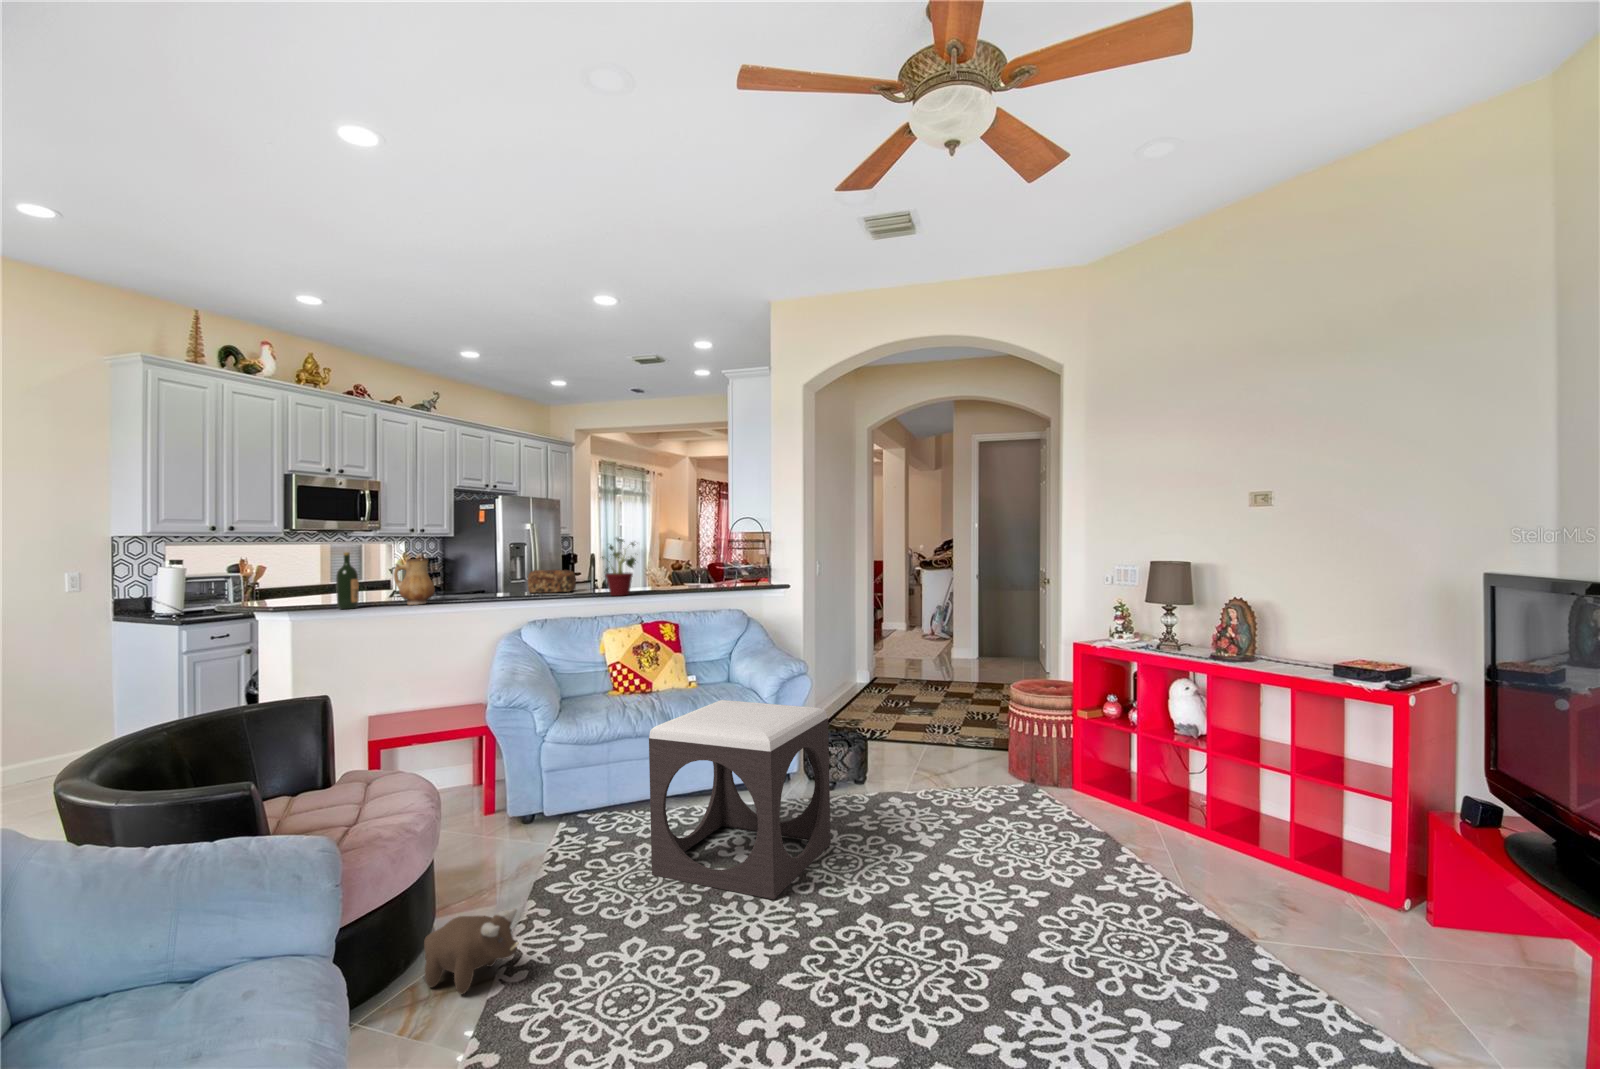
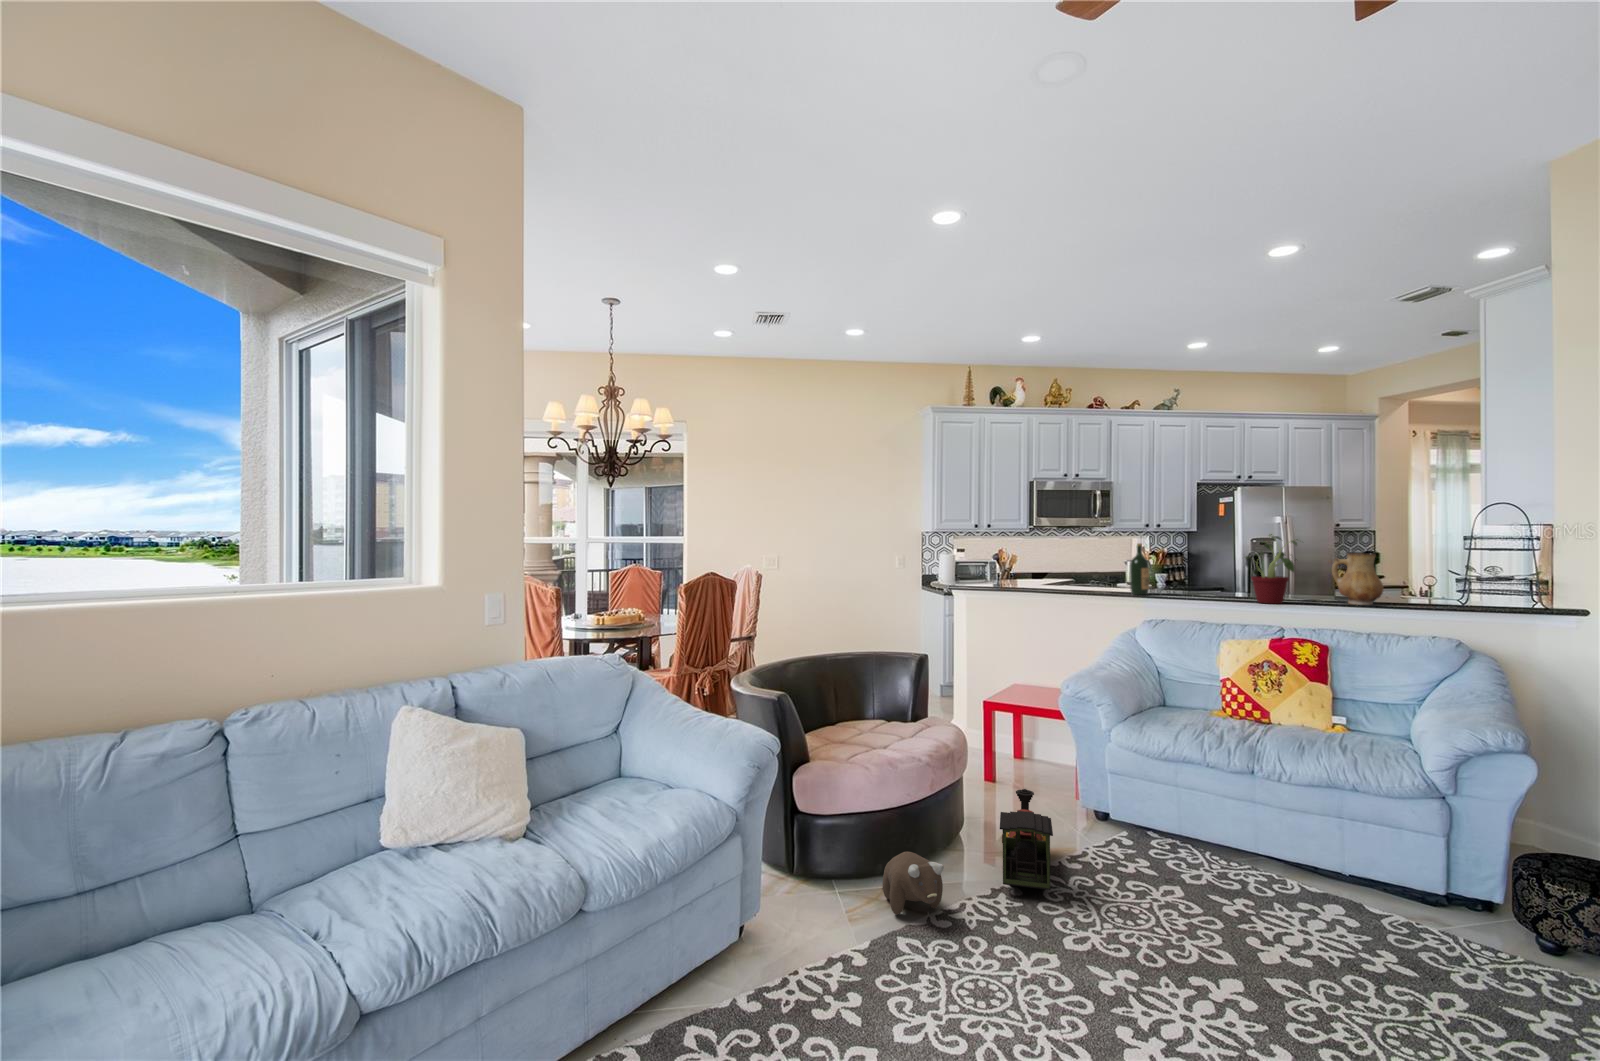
wine bottle: present [336,552,359,609] -> present [1130,543,1149,595]
ceramic pitcher: present [393,559,434,605] -> present [1332,553,1383,605]
bread loaf: present [528,570,576,593] -> none [1190,569,1250,595]
footstool: present [649,700,831,899] -> none [1145,746,1433,1012]
toy train: none [481,809,581,909] -> present [1000,789,1053,890]

